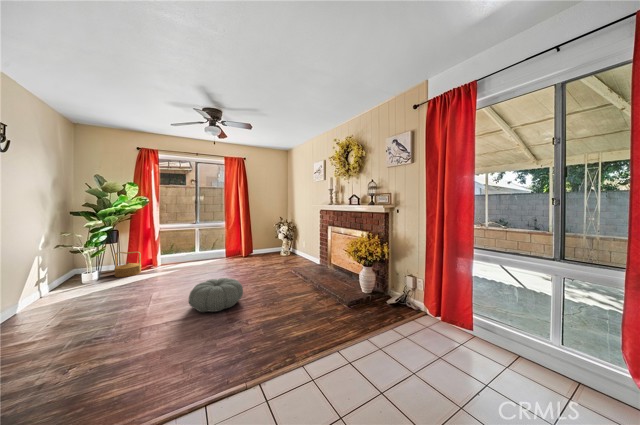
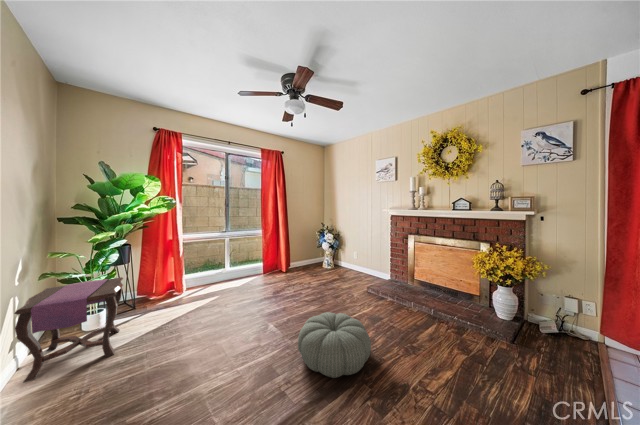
side table: none [36,250,105,303] -> present [14,277,123,383]
woven basket: present [114,252,141,277] -> none [127,273,167,313]

